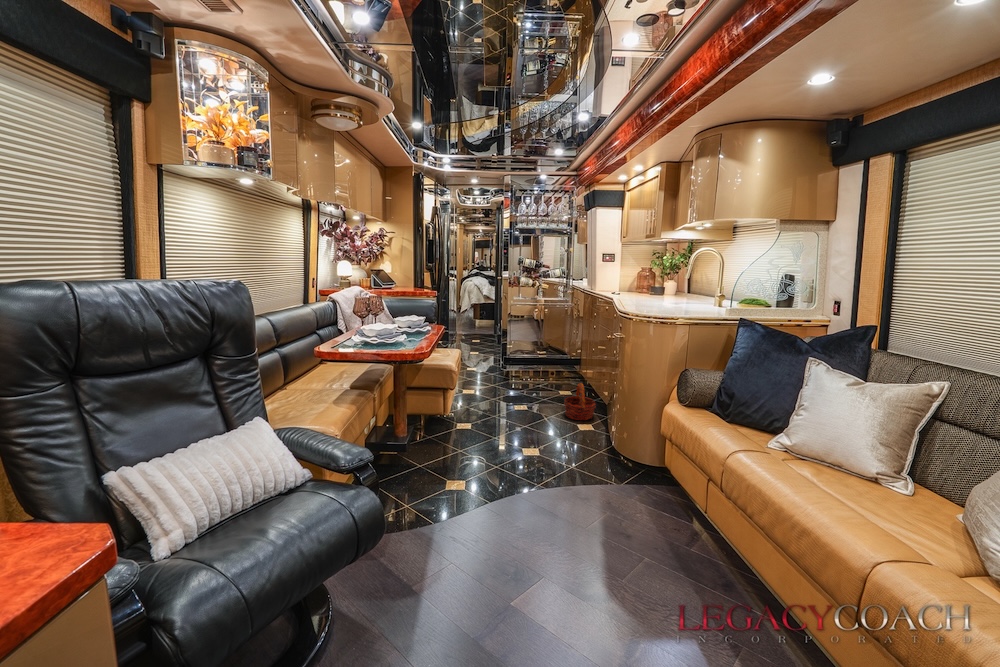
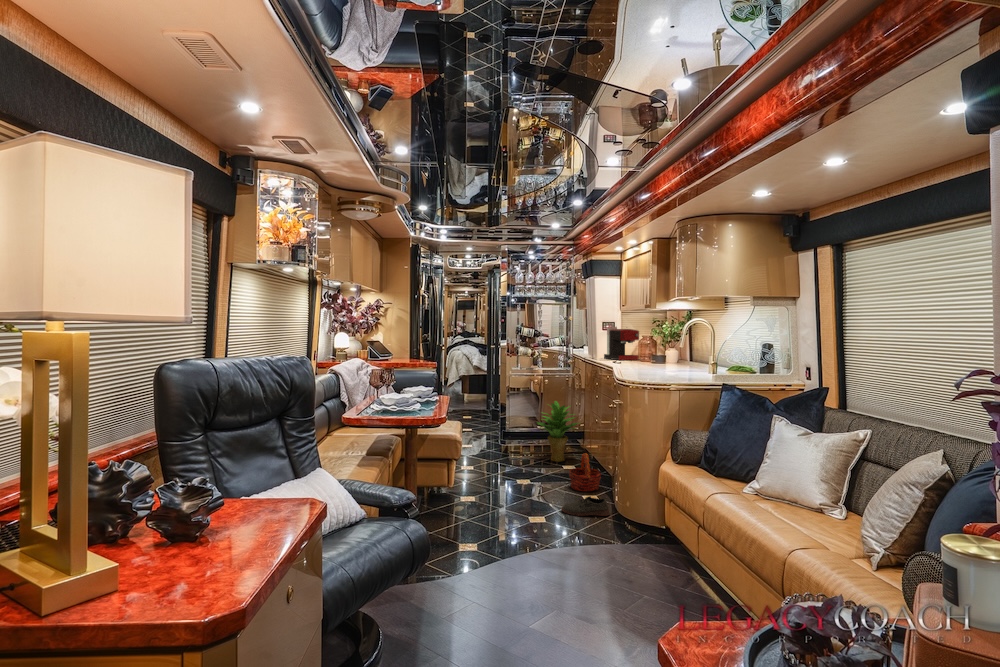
coffee maker: none [602,258,639,292] -> present [604,327,639,360]
potted plant: none [535,330,577,387] -> present [538,401,578,462]
shoe: none [555,429,604,449] -> present [561,496,610,516]

